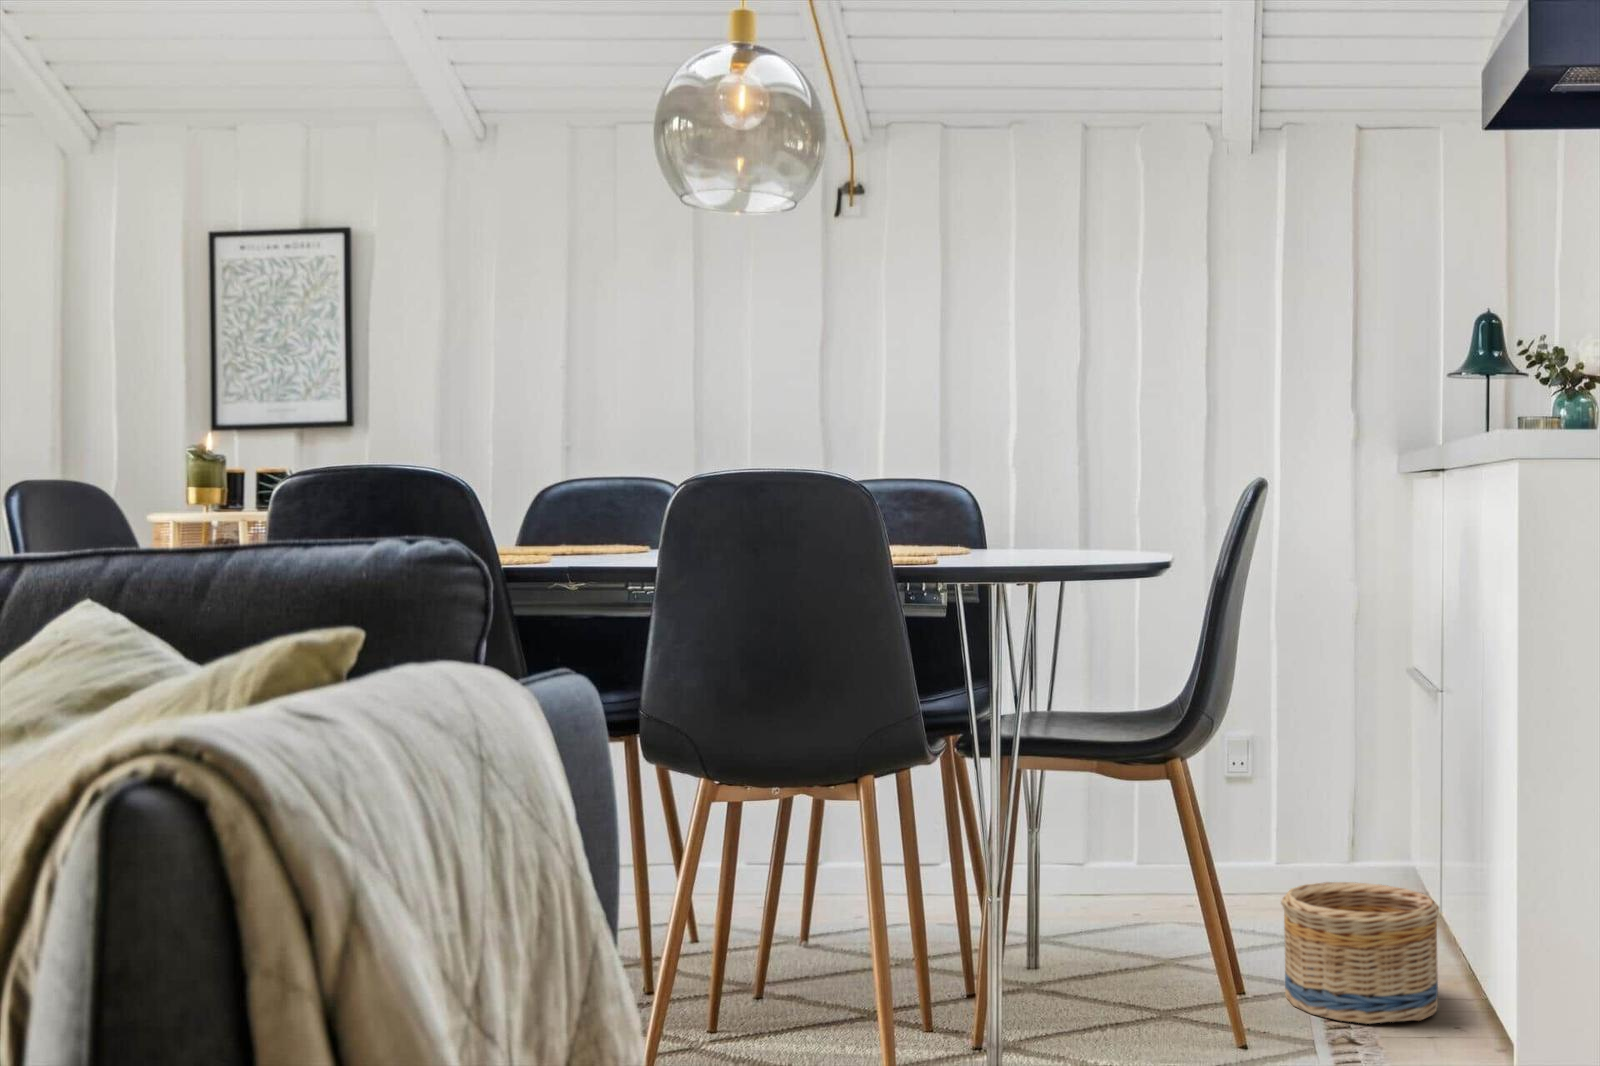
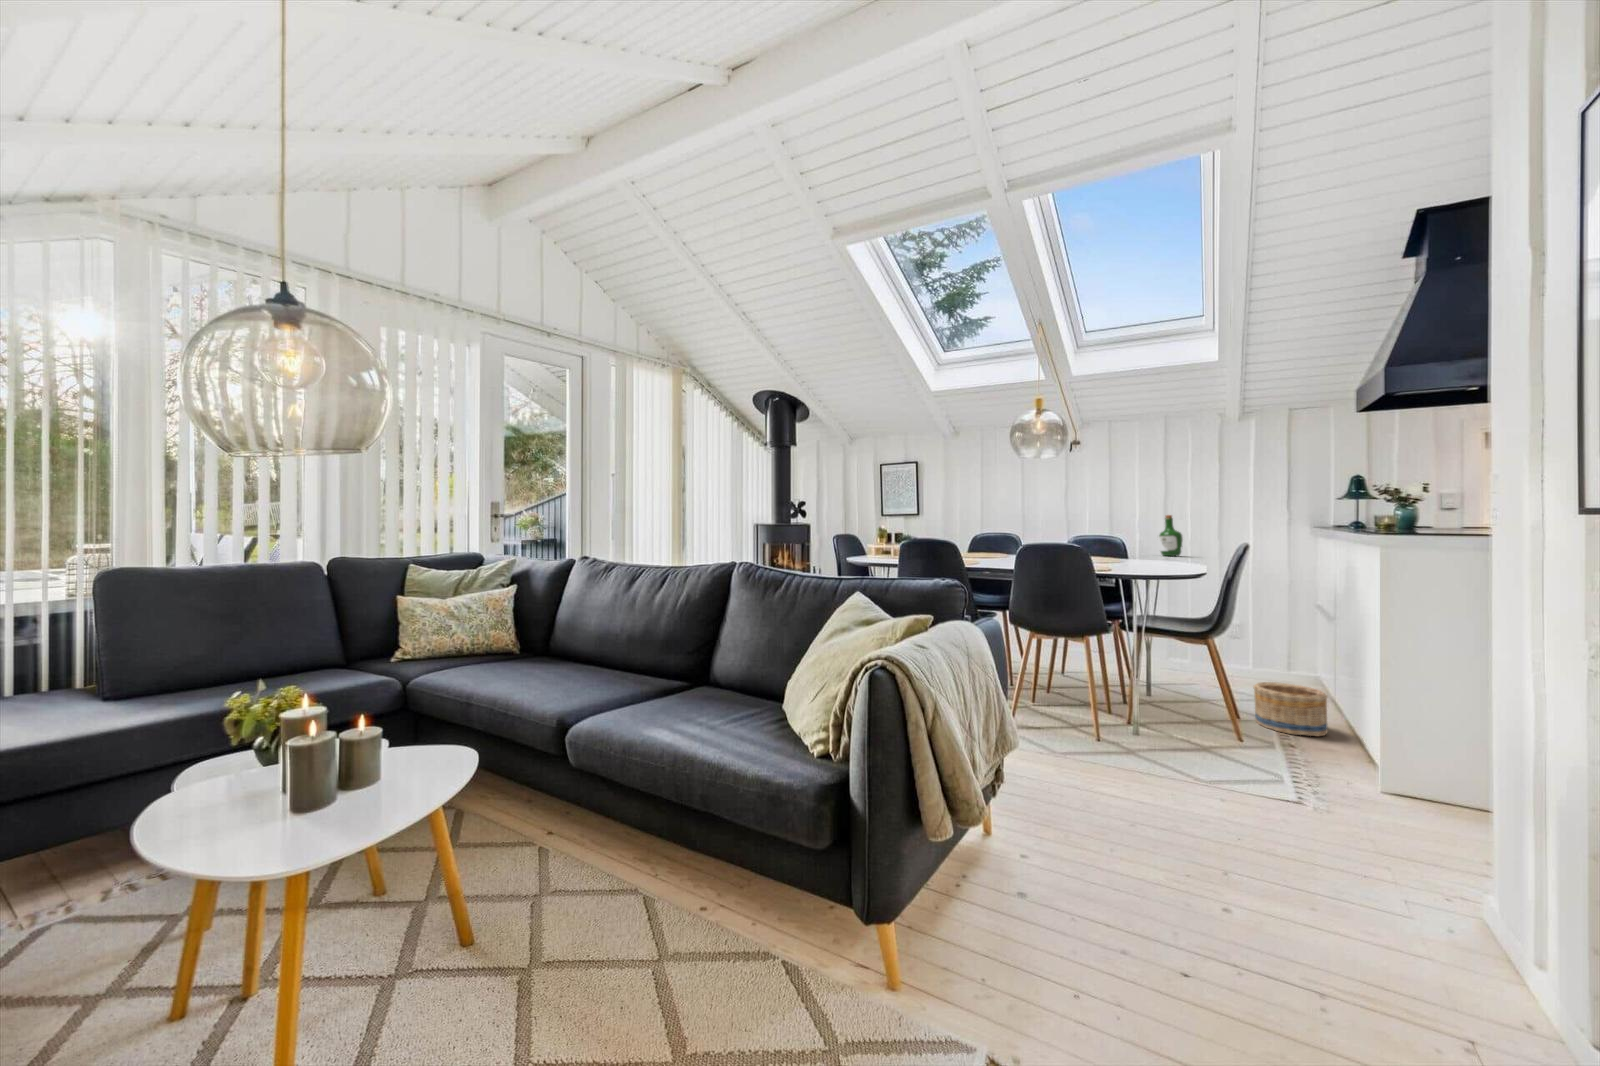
wine bottle: none [1051,422,1111,543] -> present [1159,515,1183,556]

